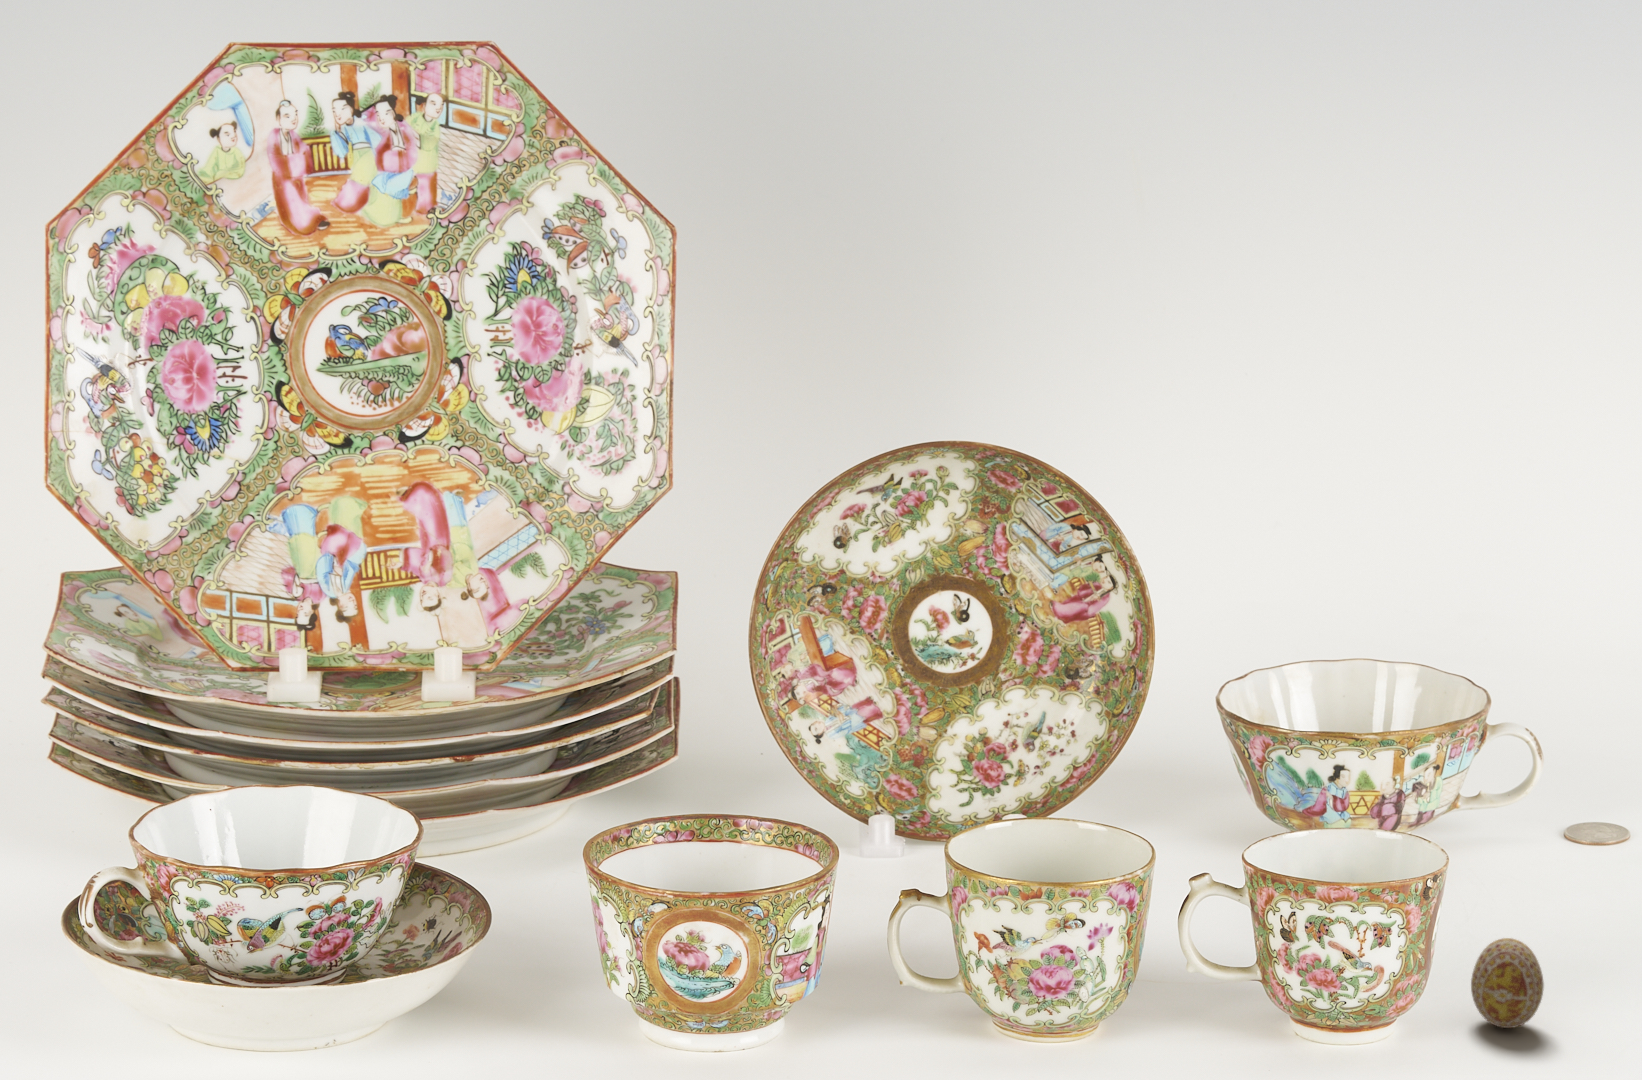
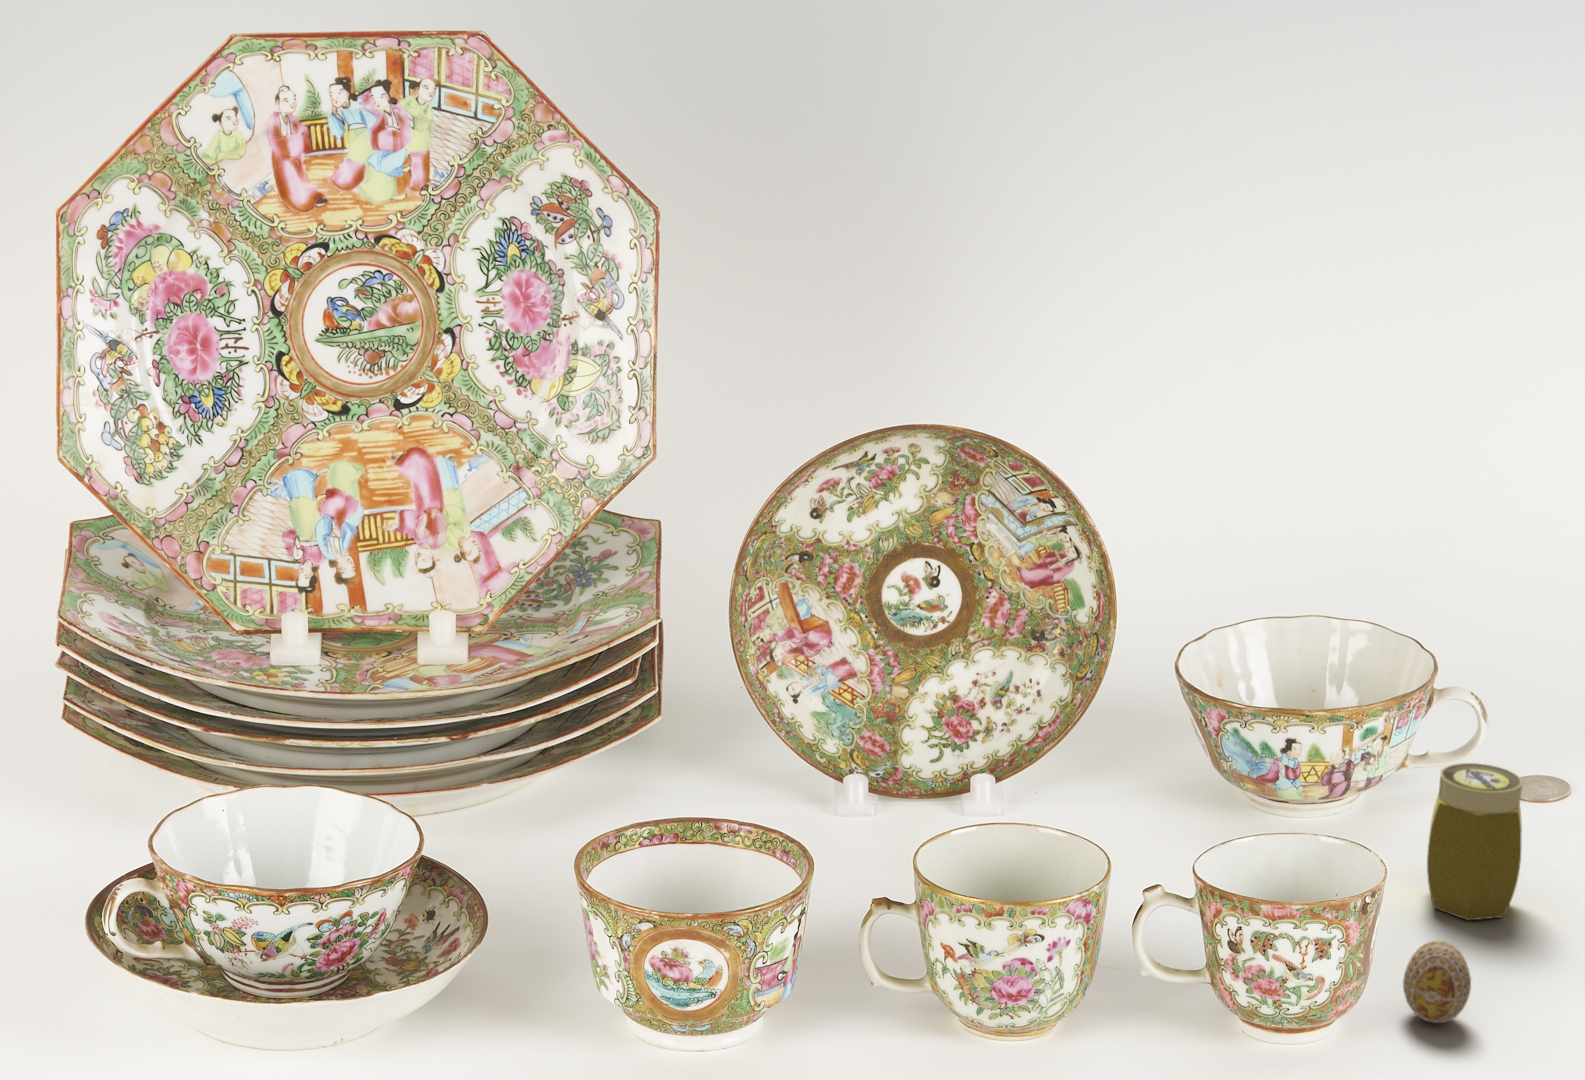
jar: none [1491,777,1591,941] -> present [1427,763,1522,920]

